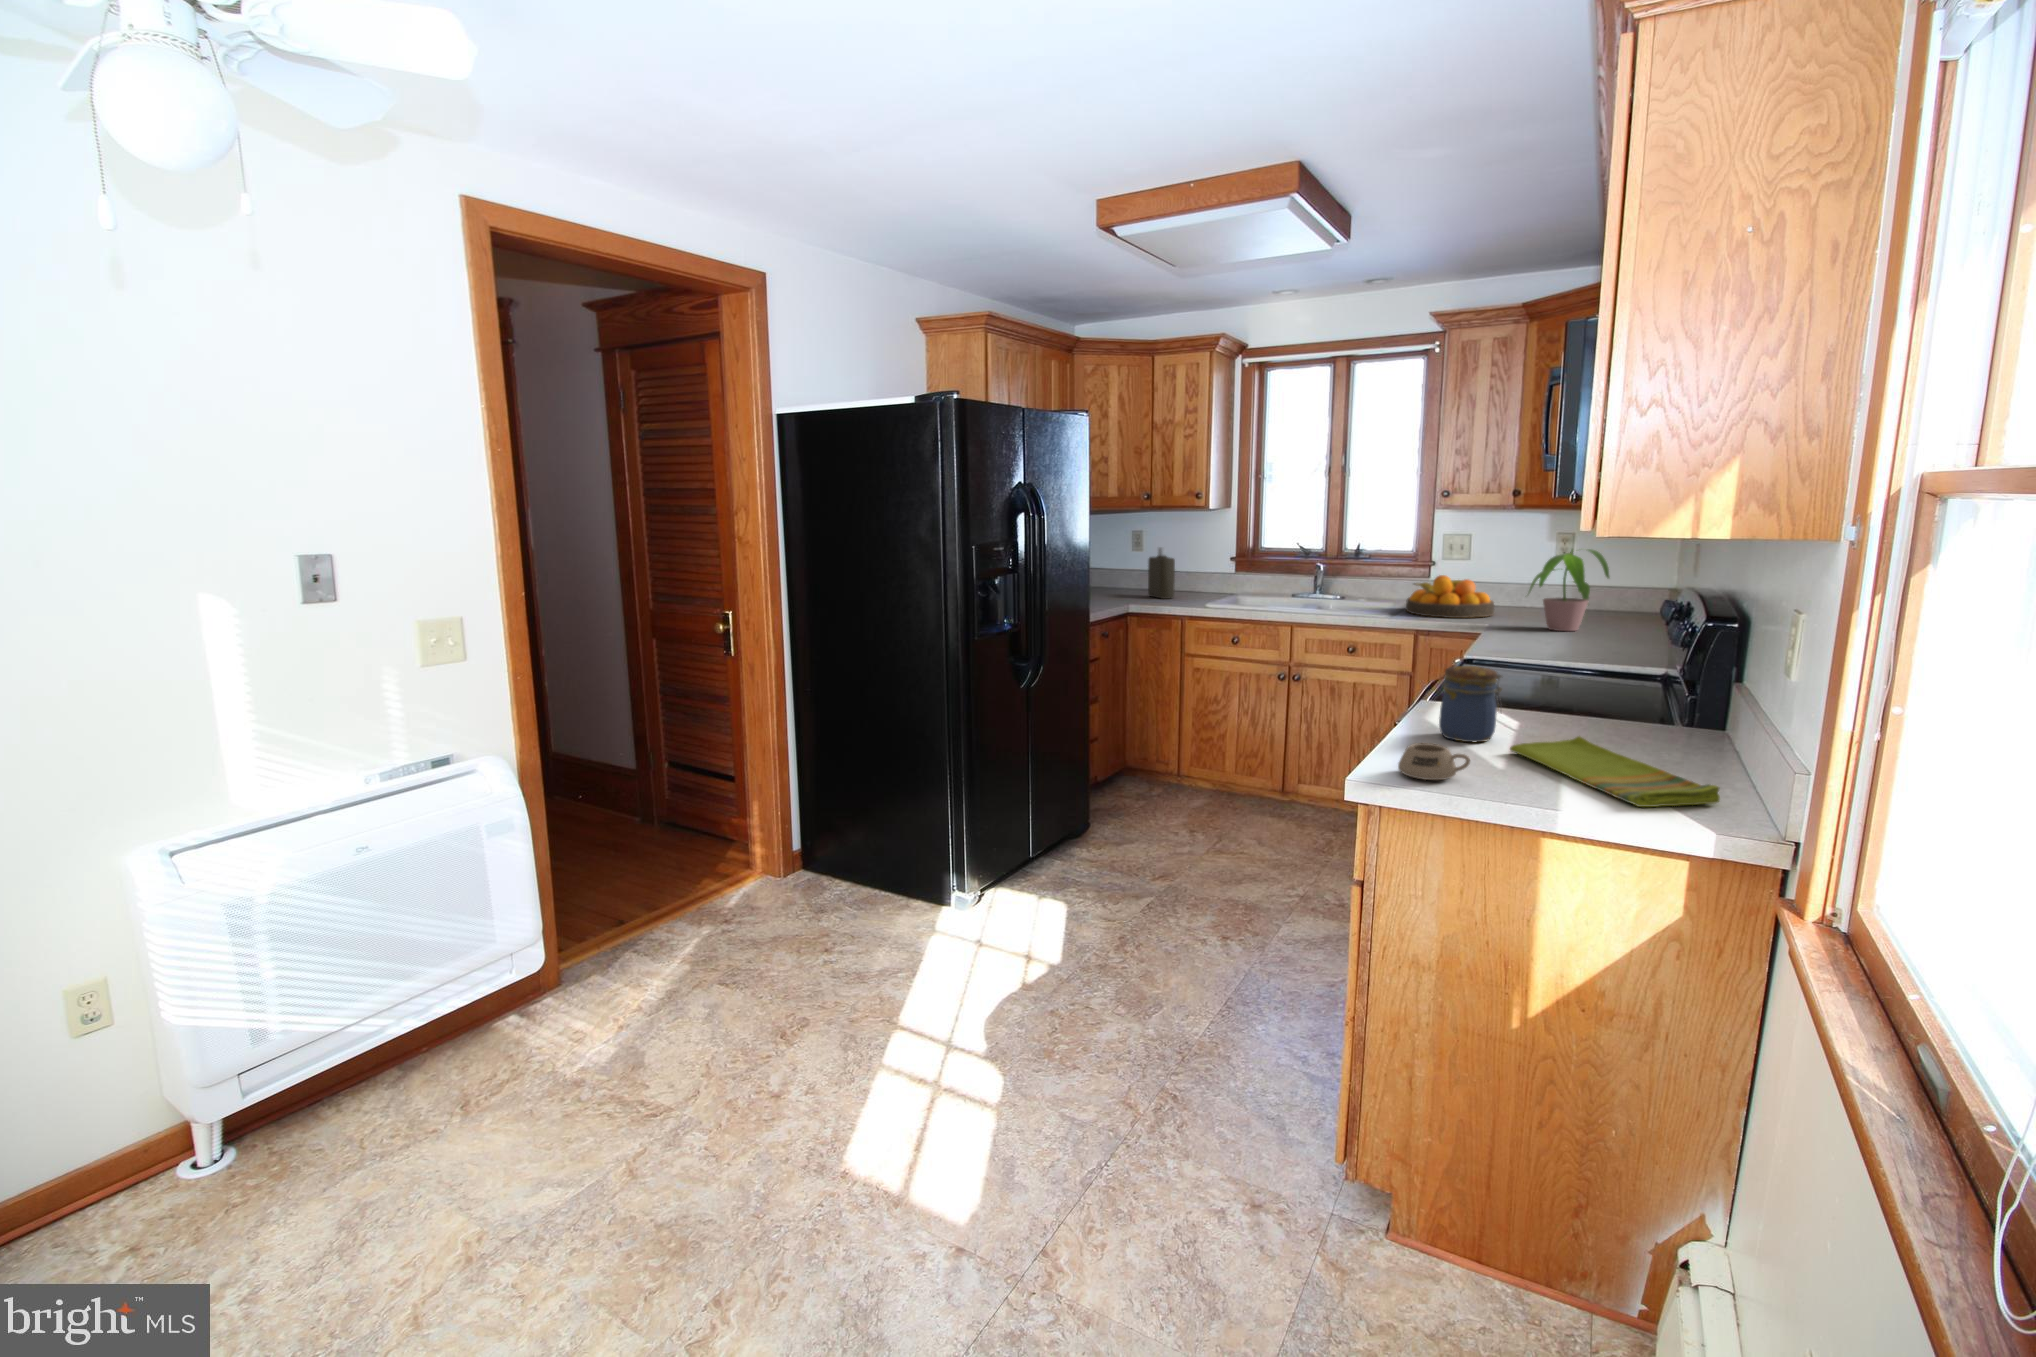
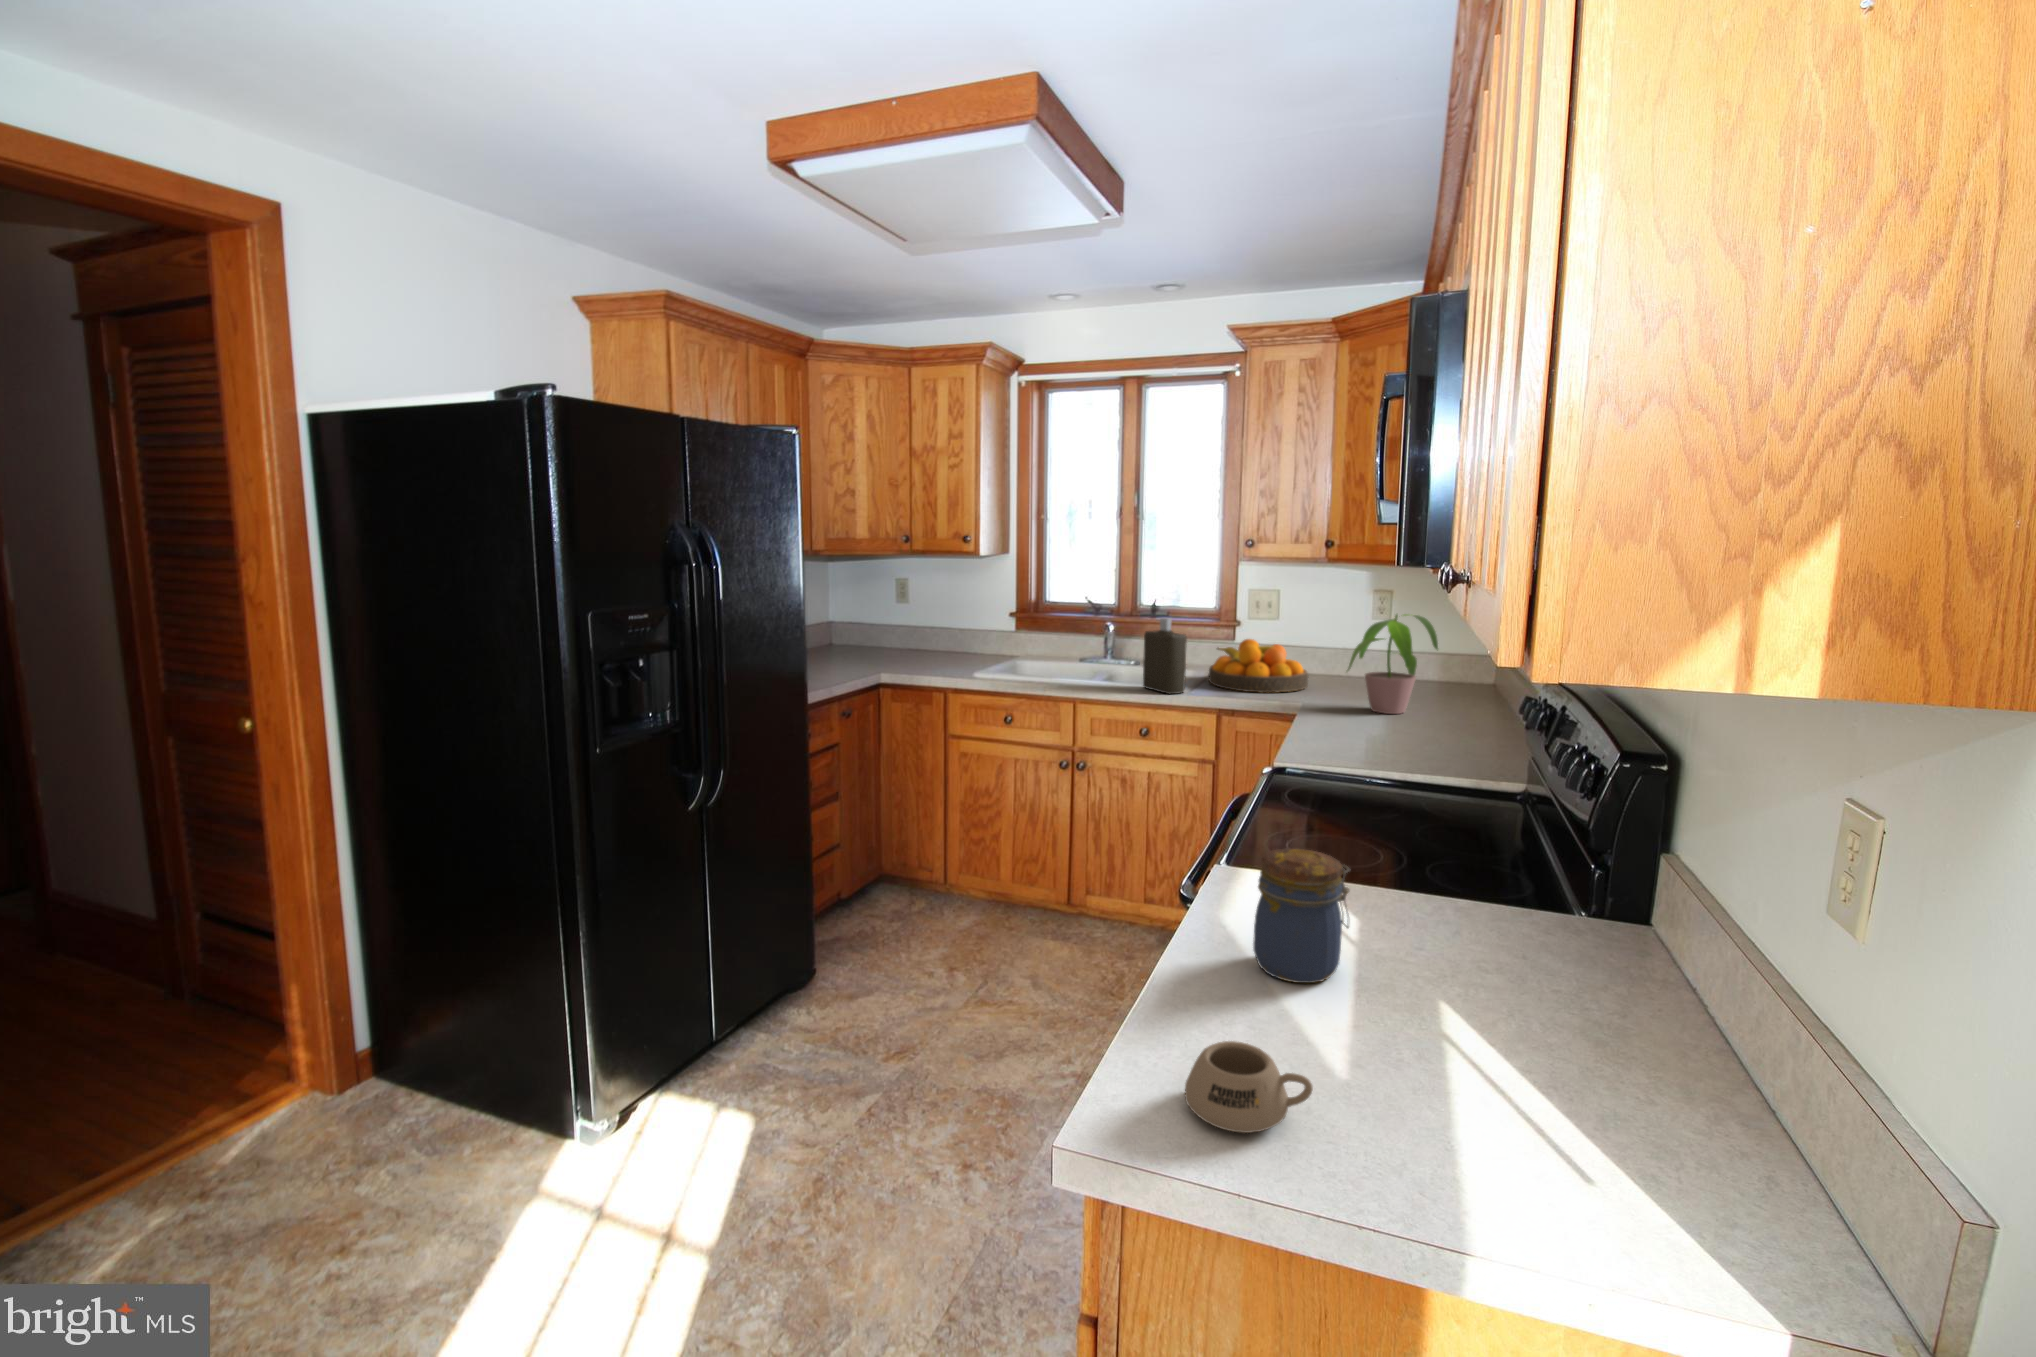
bottle: present [1148,547,1175,599] -> present [1143,618,1187,694]
dish towel: present [1510,736,1720,807] -> none [1368,976,1760,1210]

